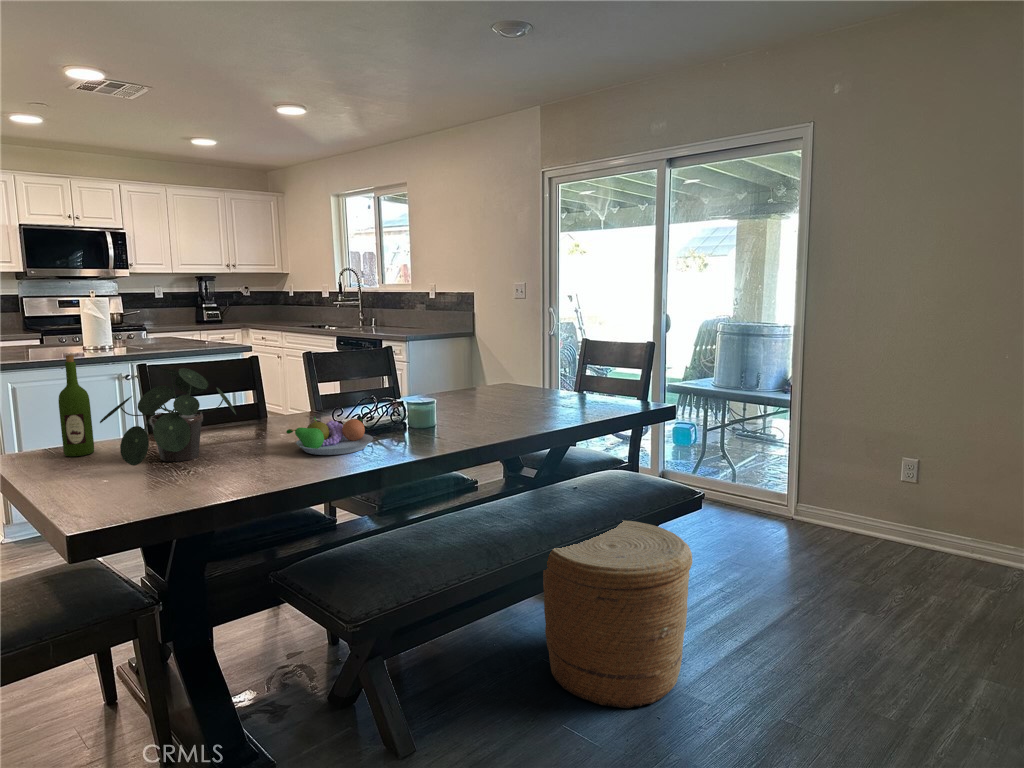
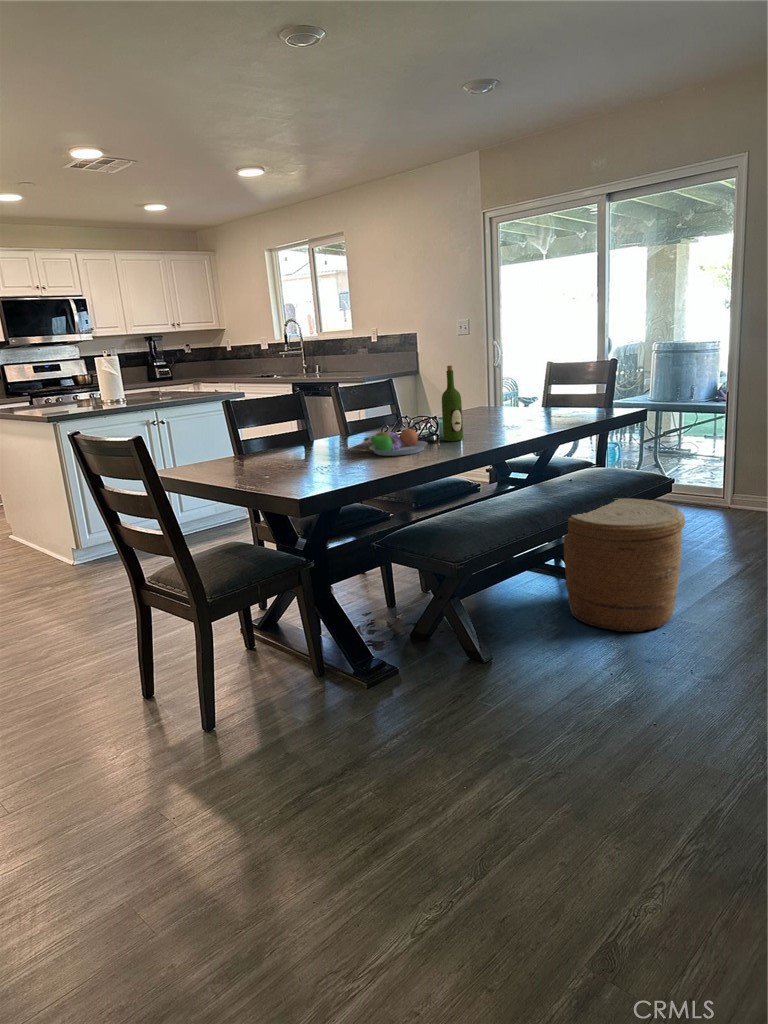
wine bottle: present [58,355,94,456] -> present [442,366,463,441]
potted plant: present [100,368,236,466] -> none [224,393,323,469]

